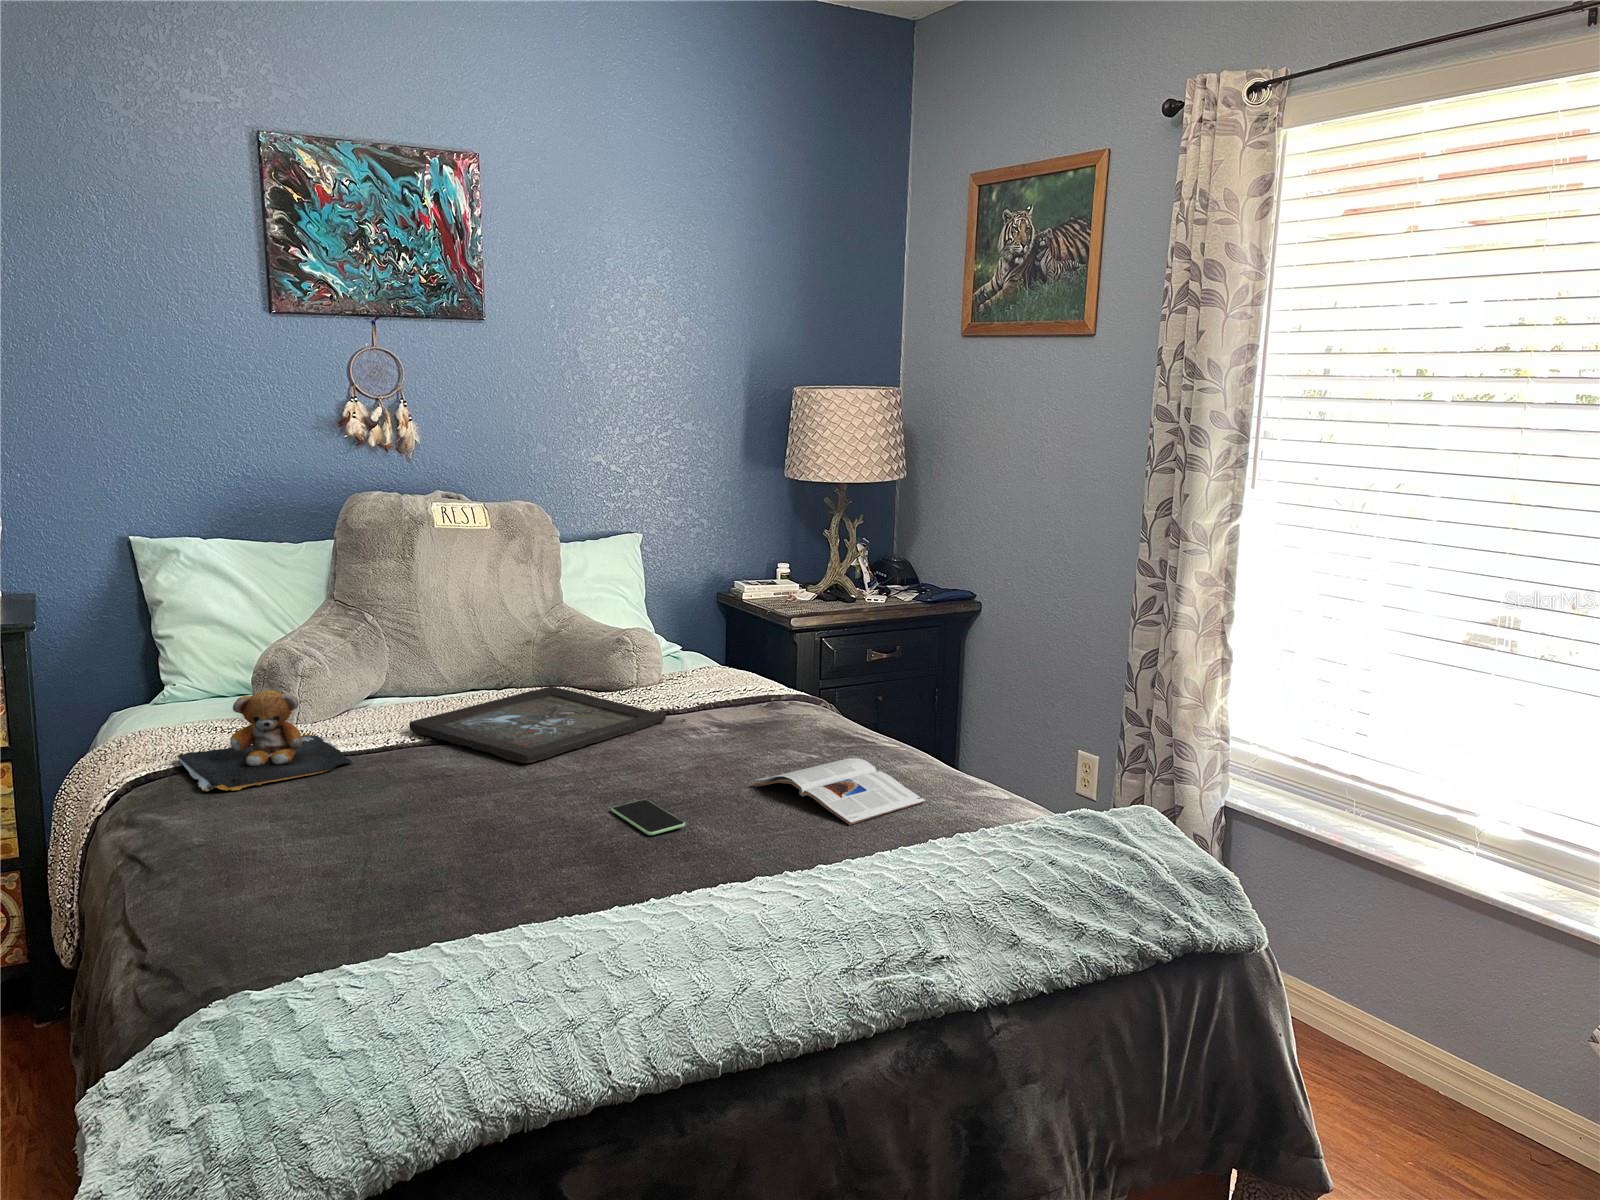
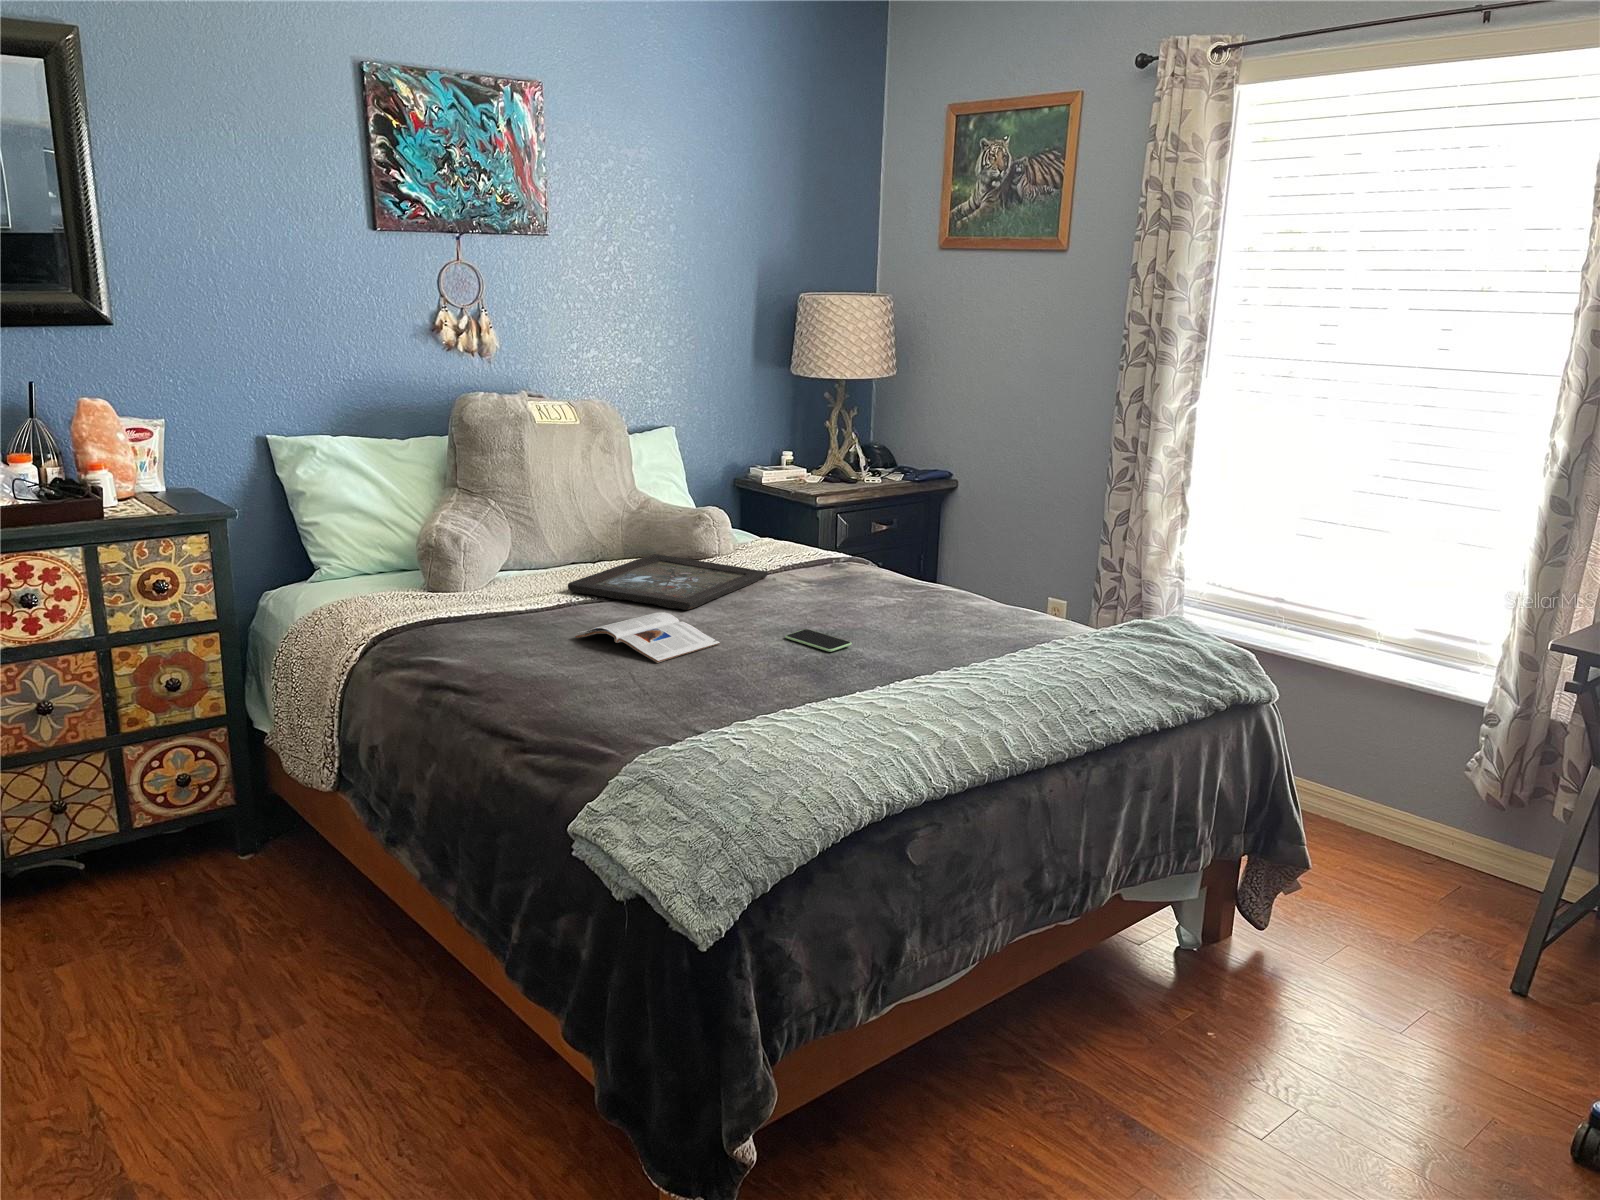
teddy bear: present [177,690,354,791] -> none [399,557,548,638]
magazine: present [754,758,925,825] -> present [576,612,720,663]

